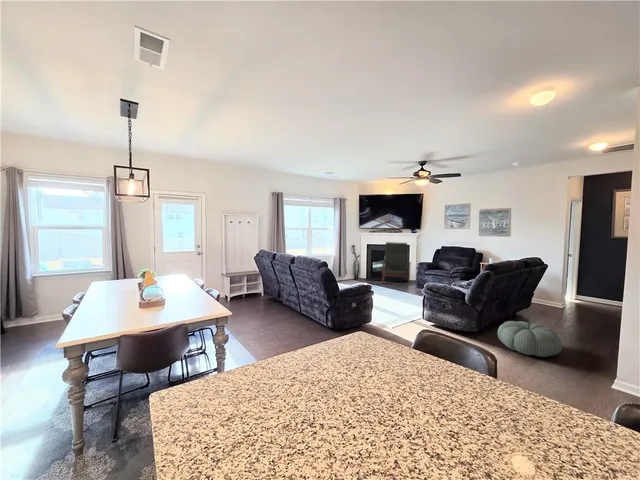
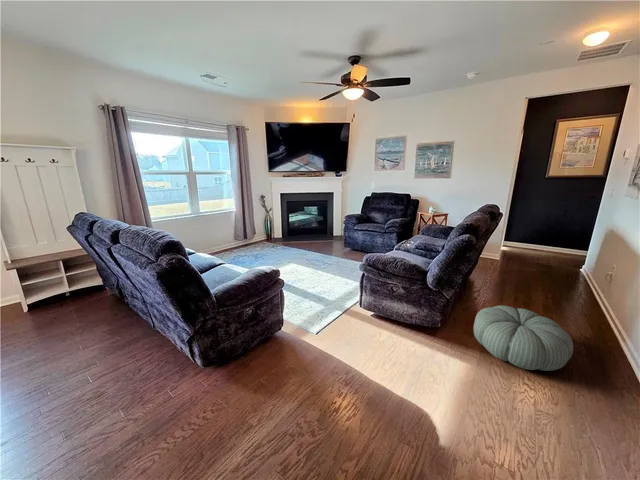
lounge chair: present [382,242,411,284] -> none [301,190,336,243]

